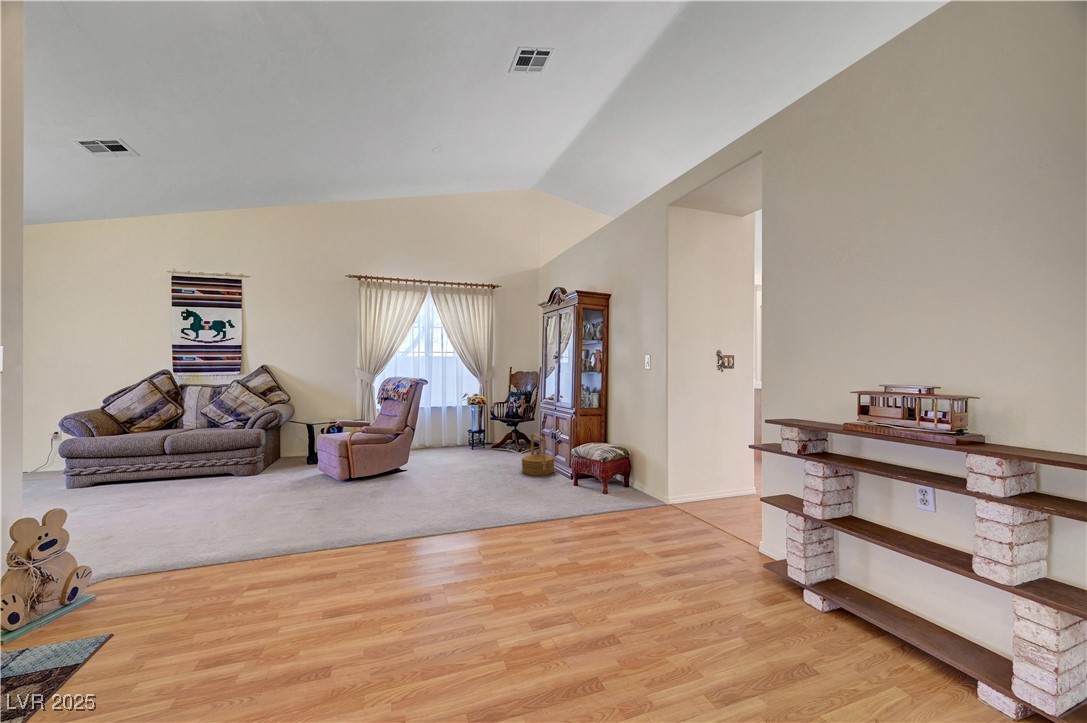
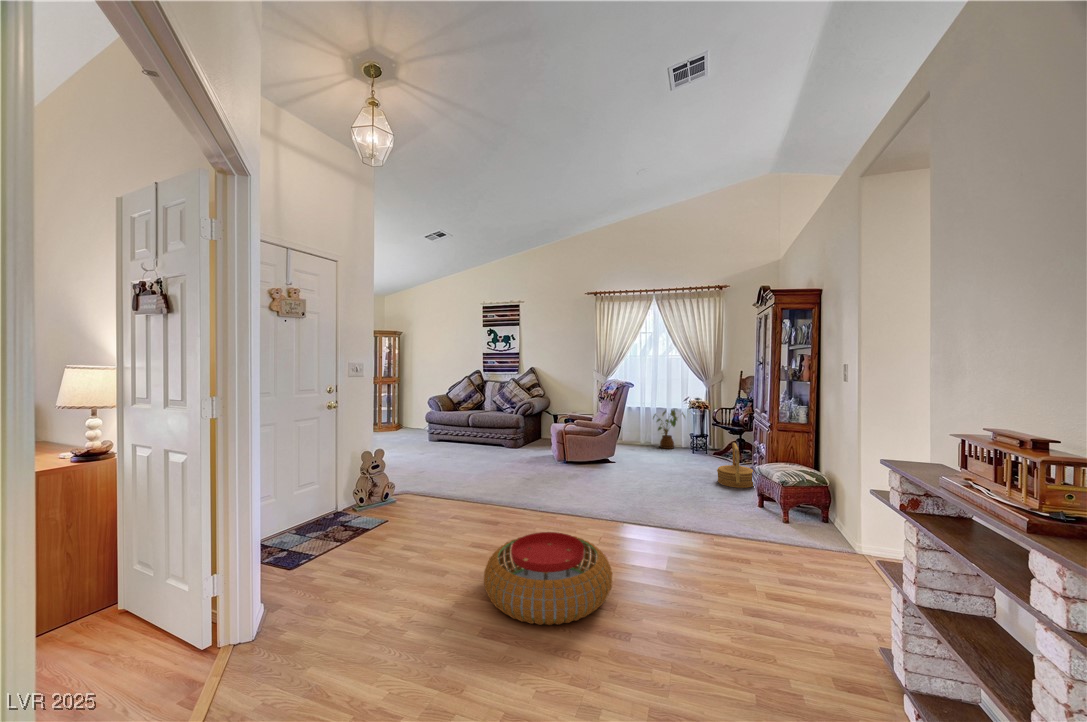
house plant: none [430,408,464,450] -> present [653,410,685,449]
pouf: none [399,552,565,679] -> present [484,532,612,625]

